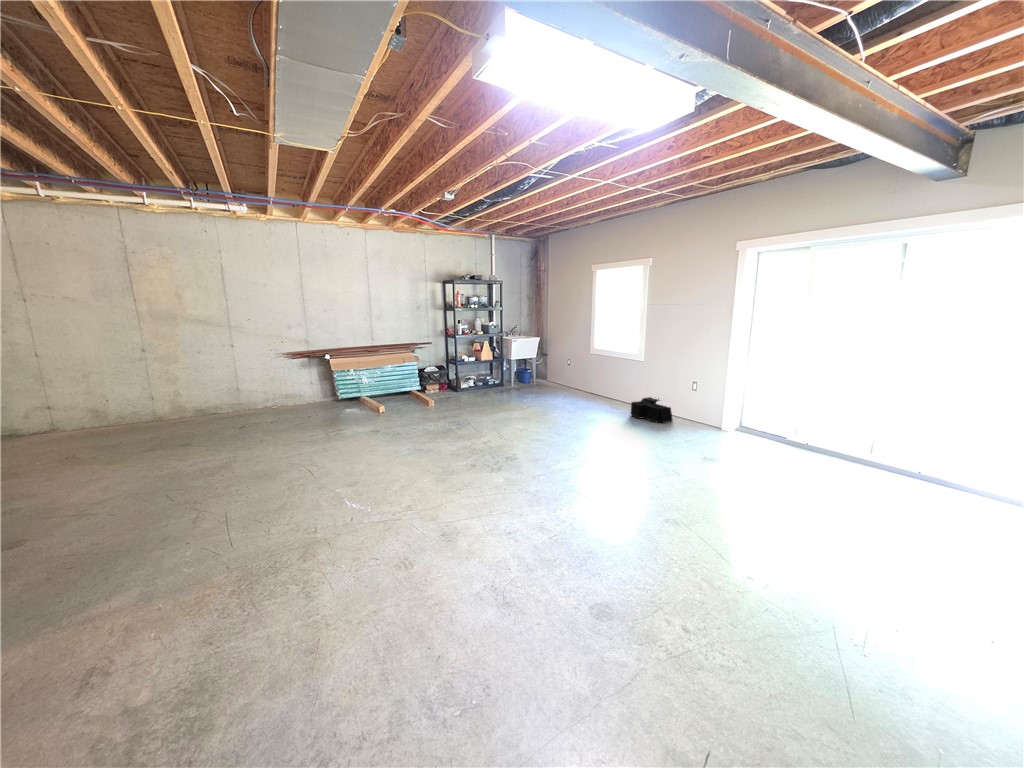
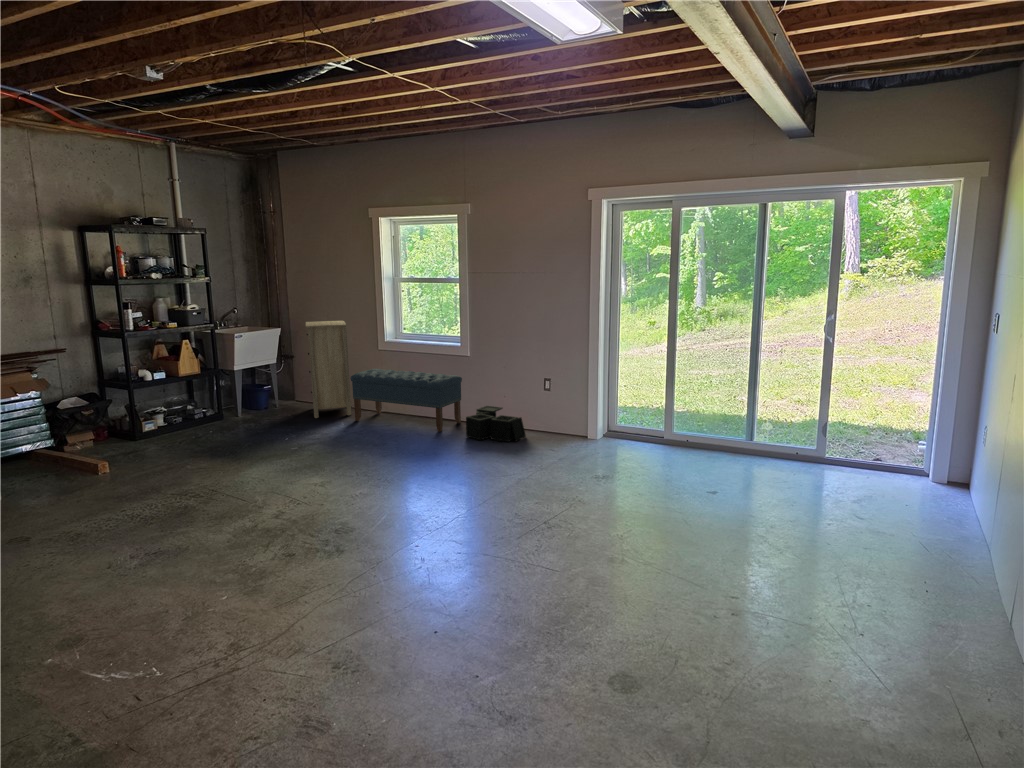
storage cabinet: none [548,335,574,393] -> present [306,321,351,418]
bench: none [569,366,638,410] -> present [350,369,462,432]

